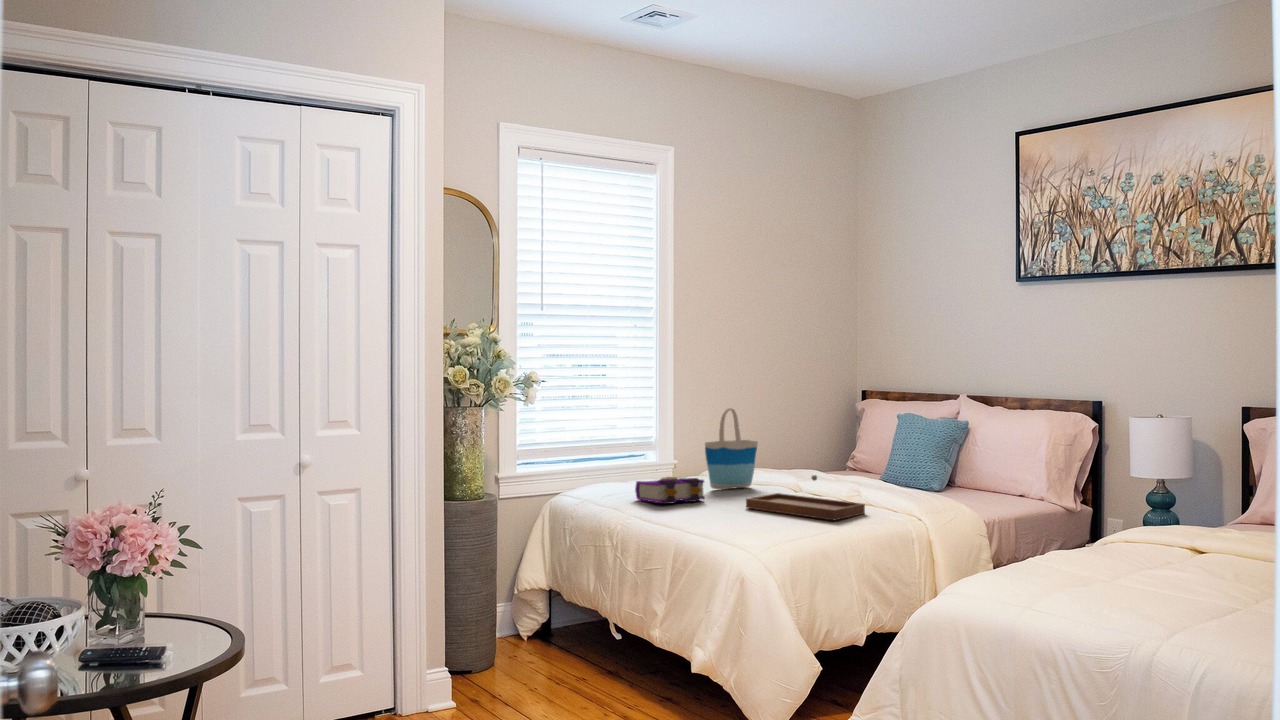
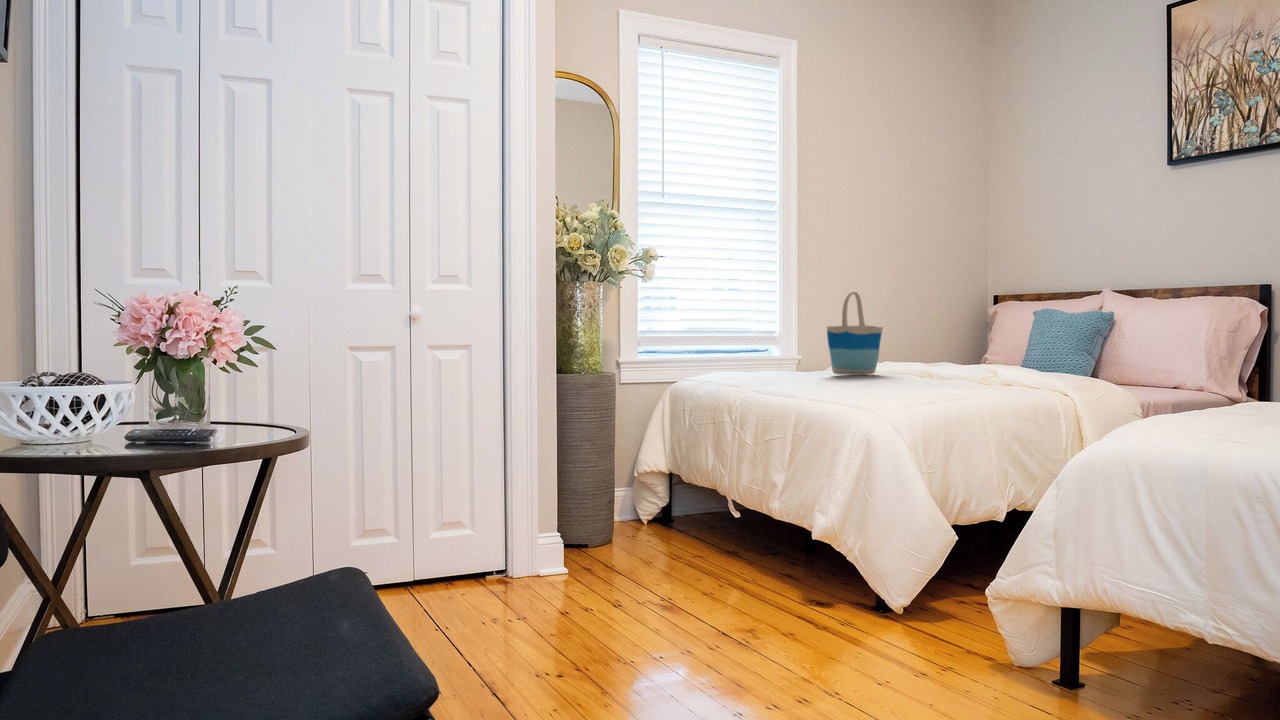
tray: present [746,475,865,520] -> none [872,346,1006,388]
book: present [635,477,705,504] -> none [754,356,827,381]

